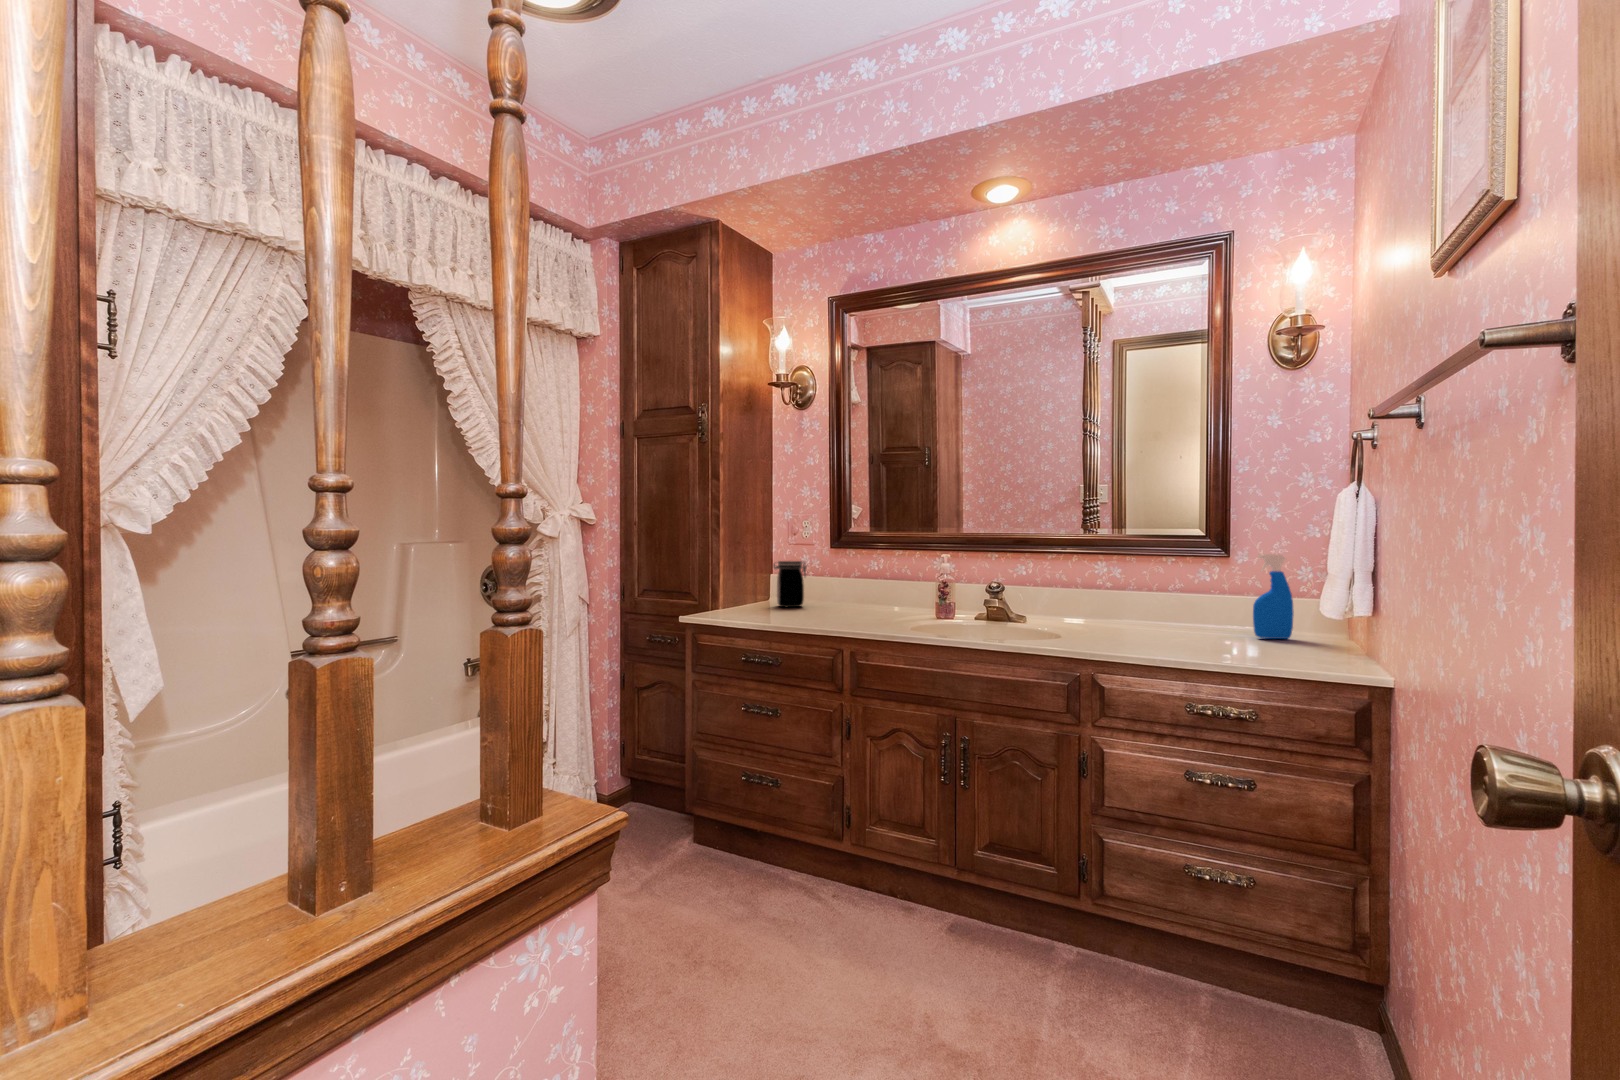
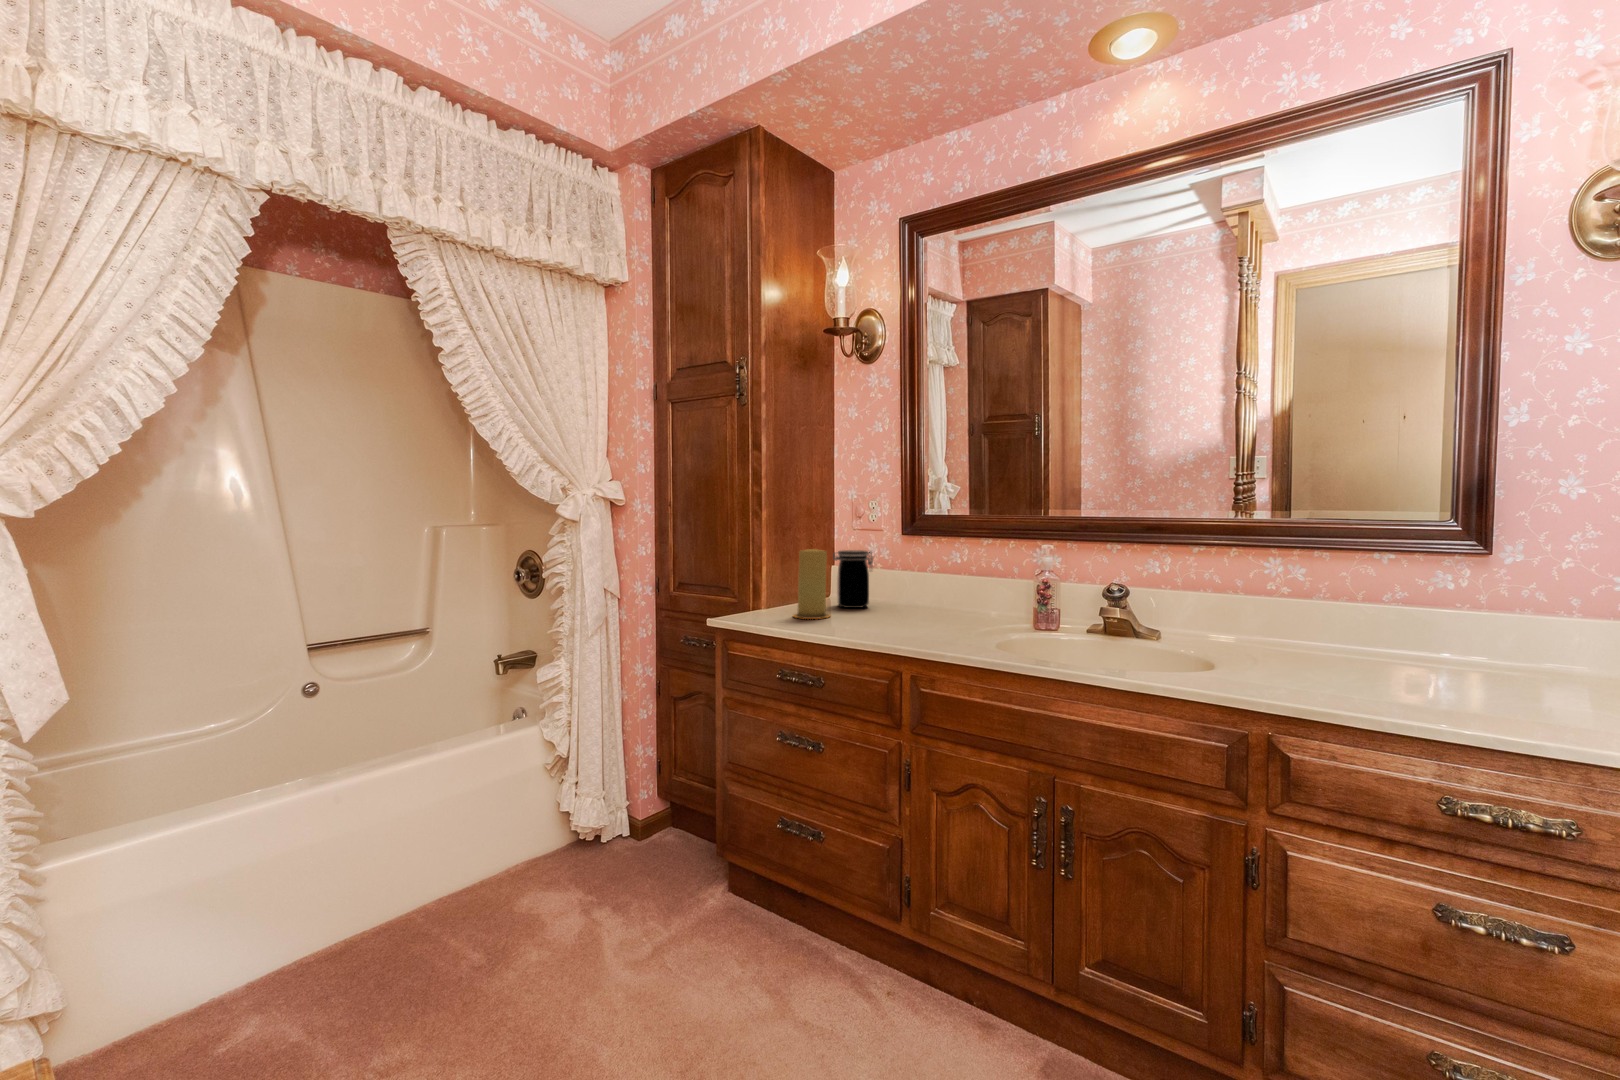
spray bottle: present [1253,554,1294,639] -> none [1506,551,1575,678]
candle: none [744,560,775,615] -> present [793,549,830,619]

